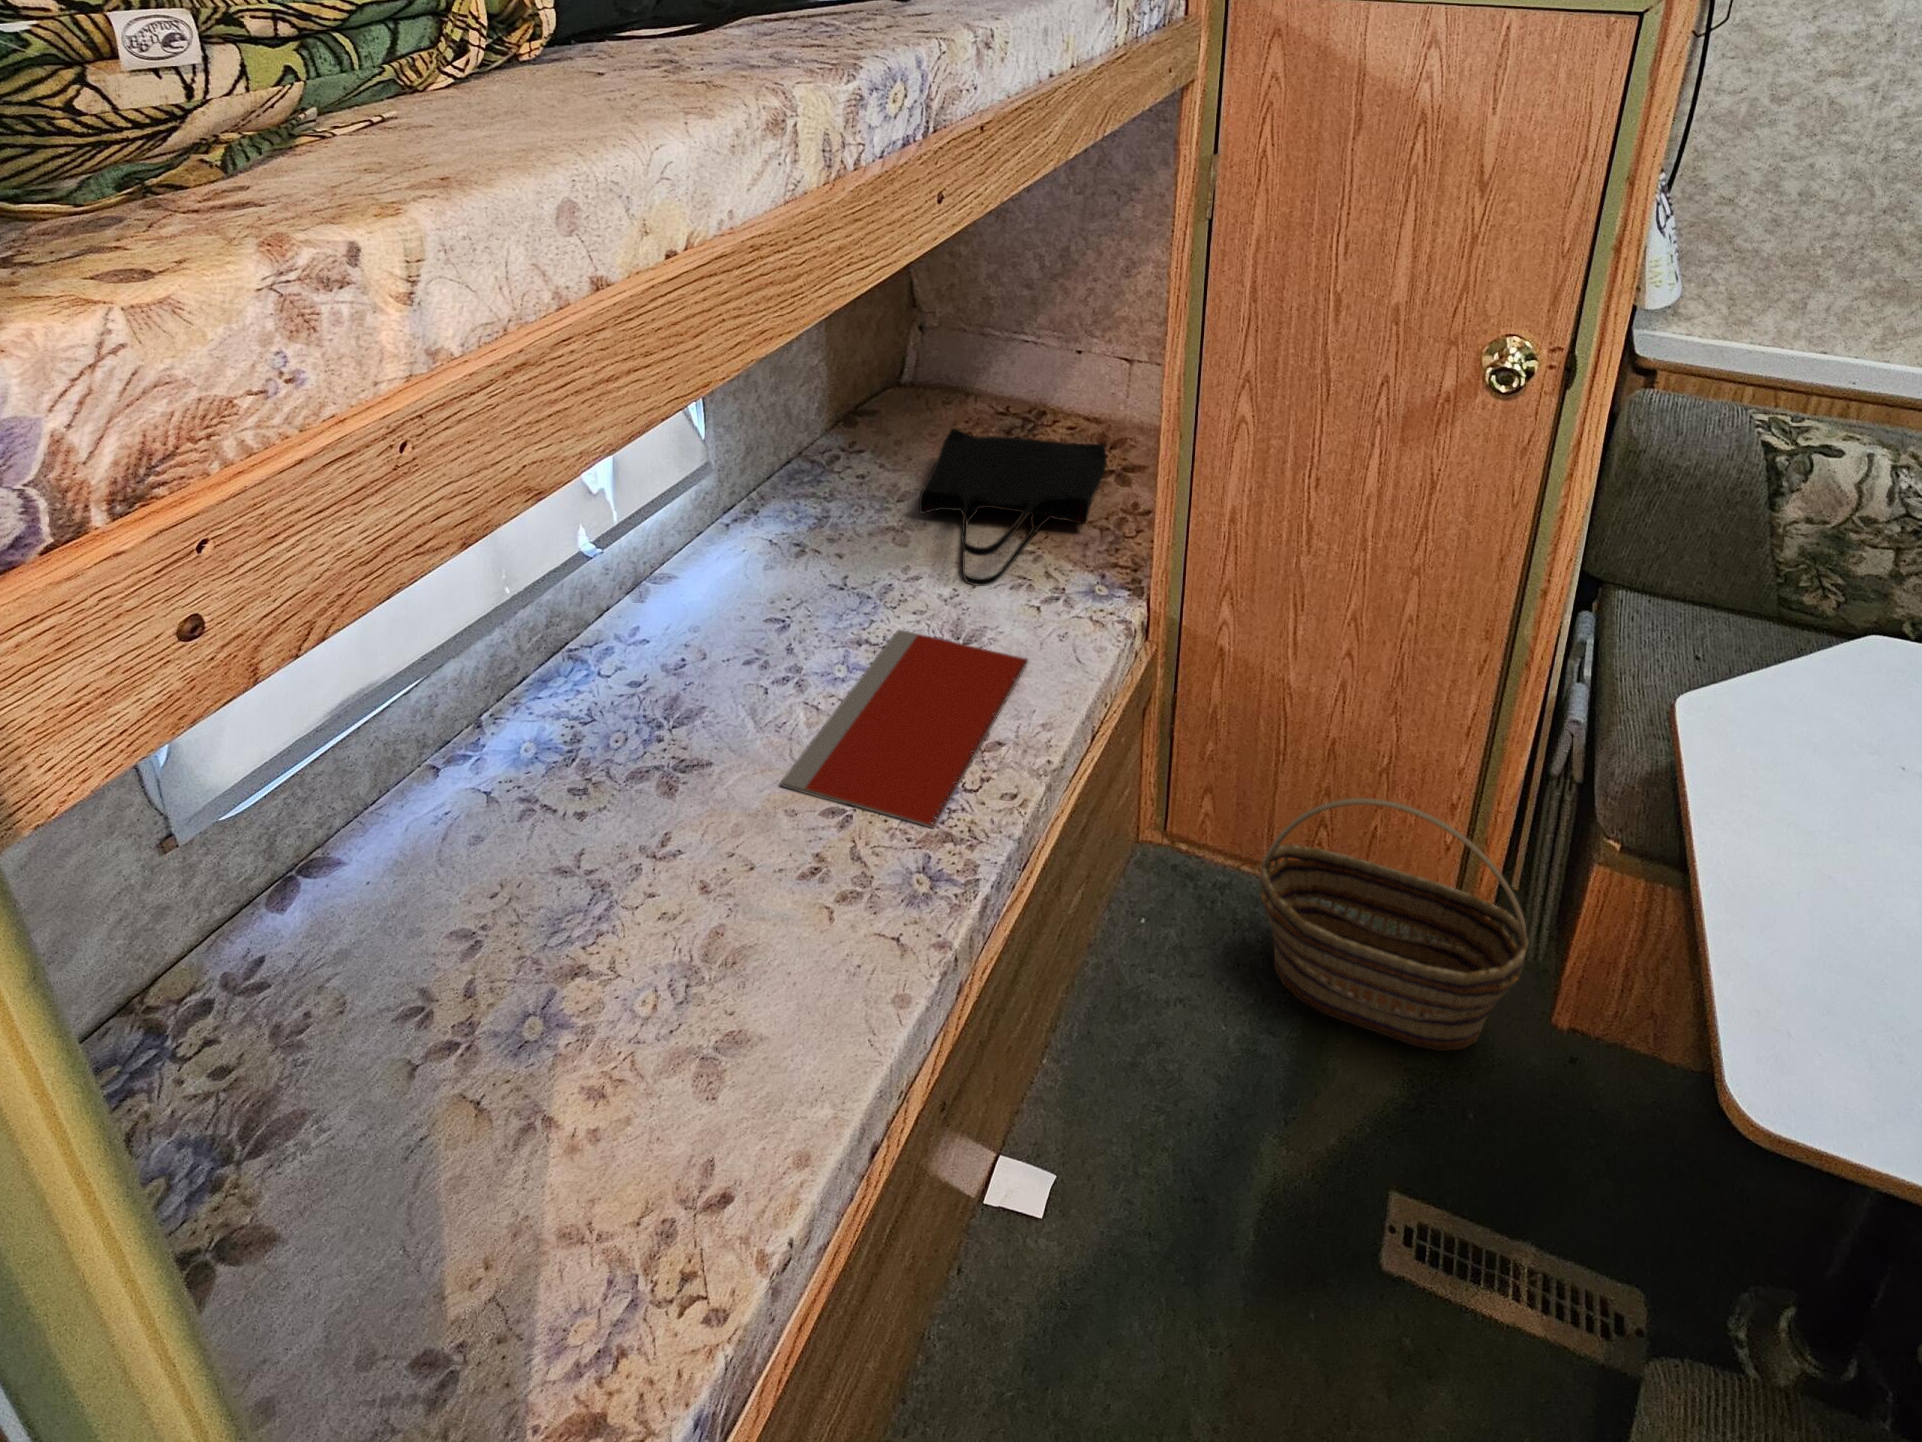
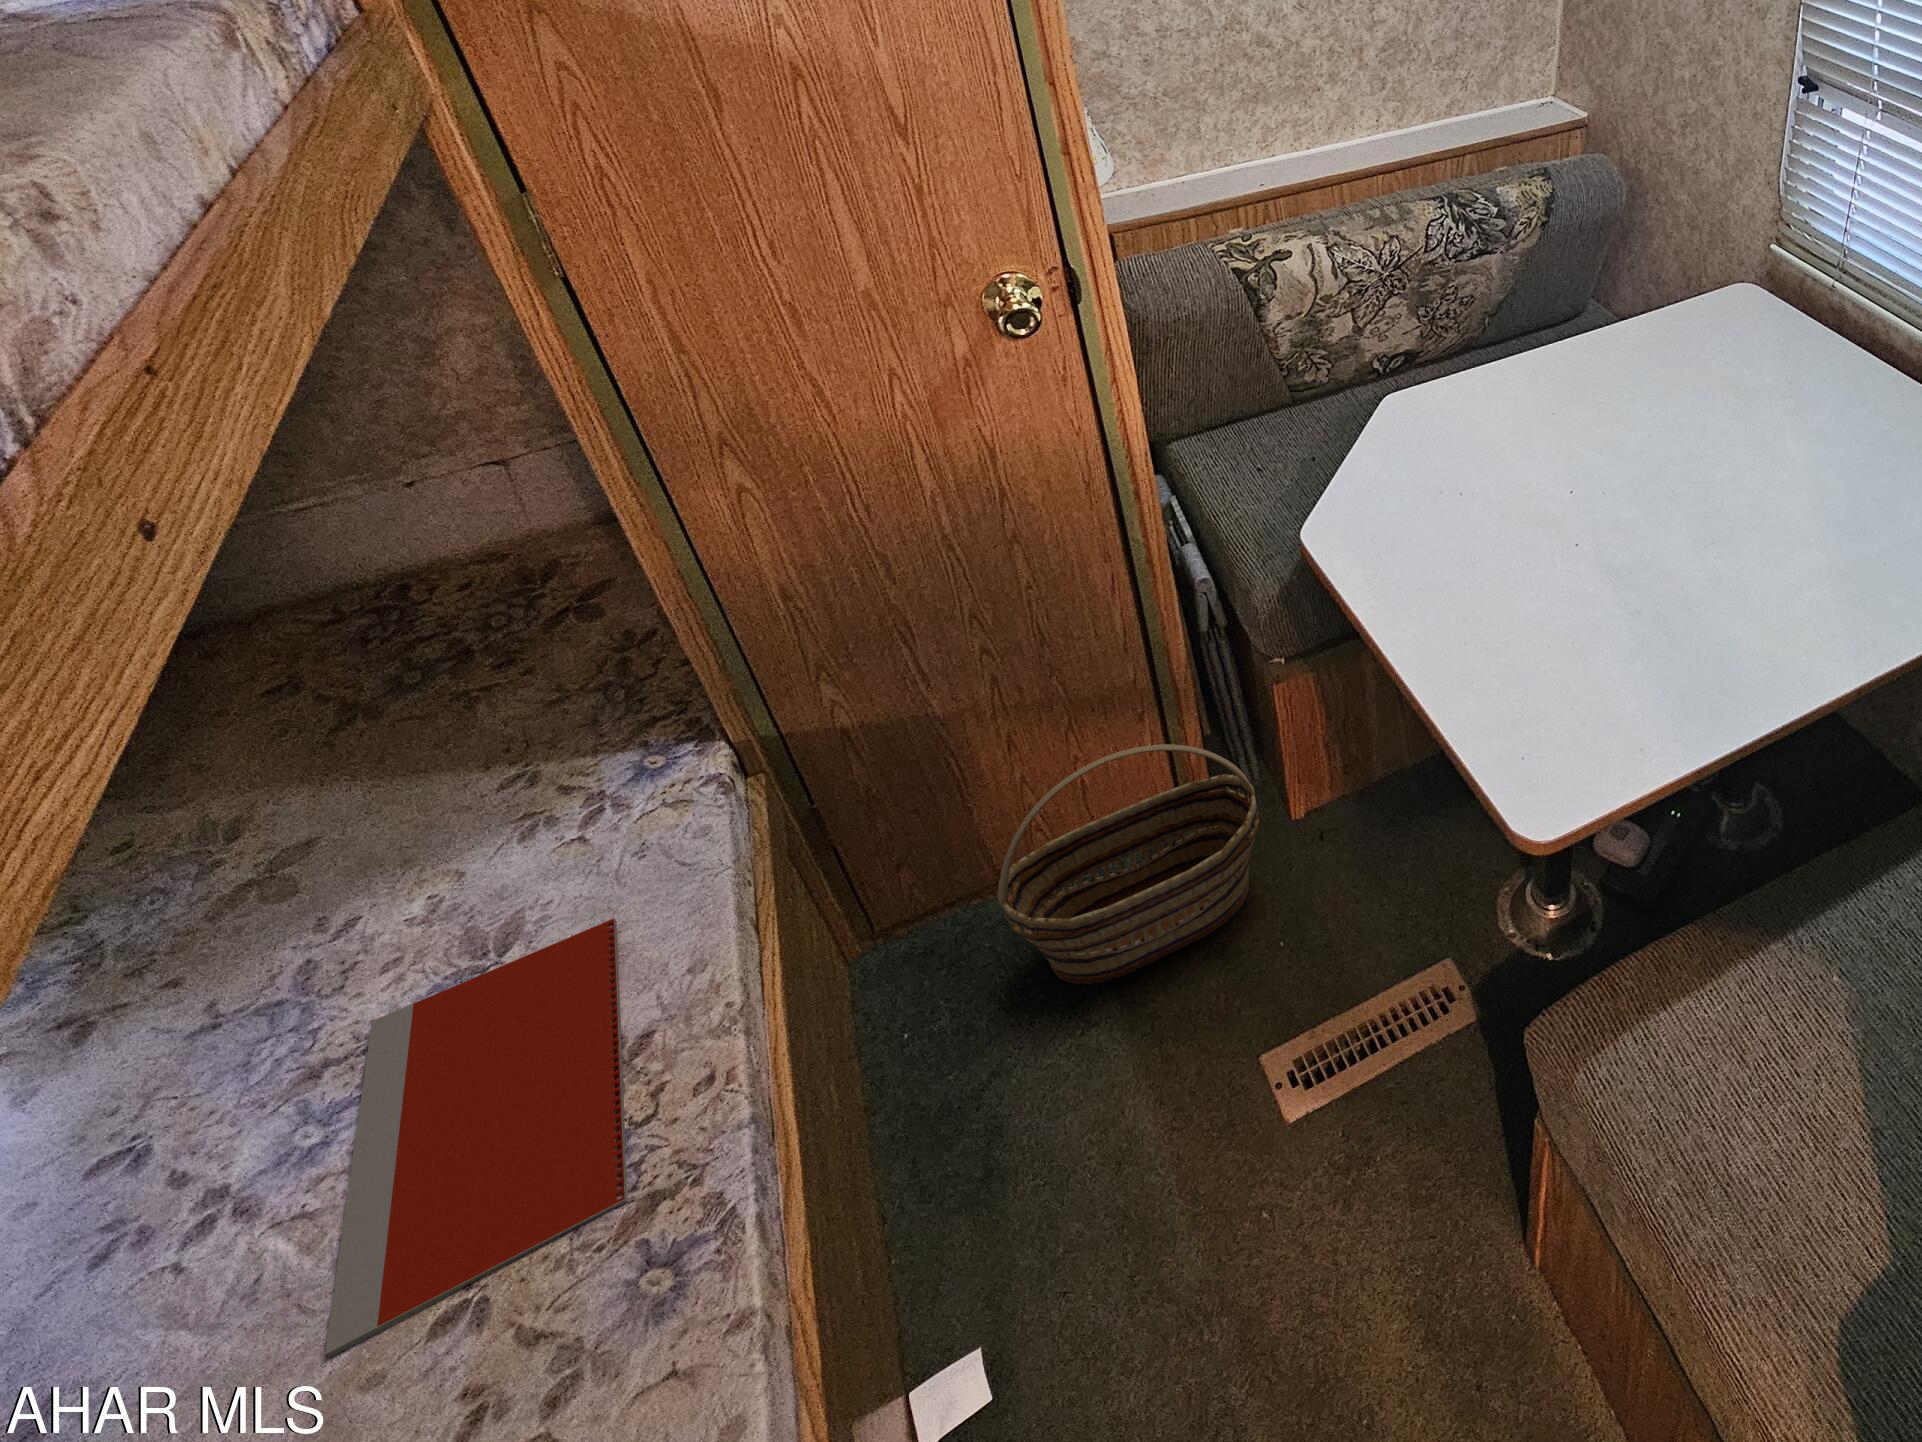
tote bag: present [919,428,1107,586] -> none [246,592,578,887]

